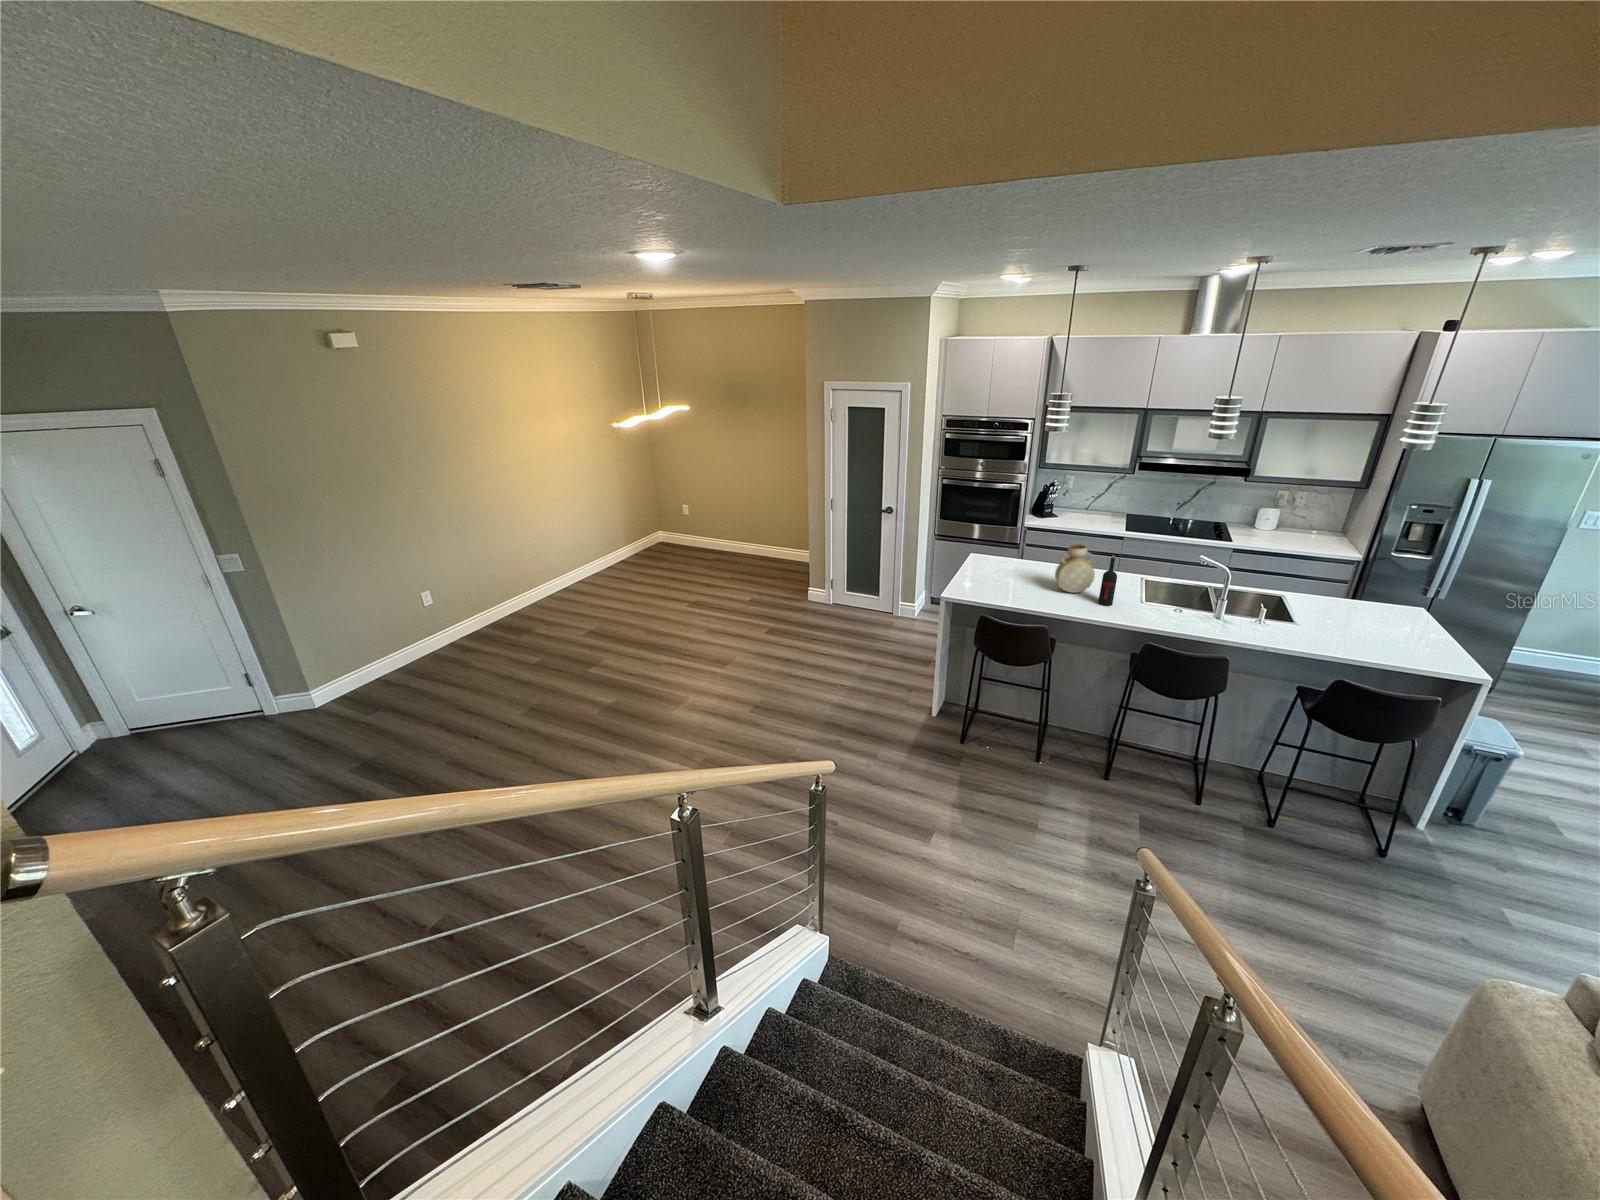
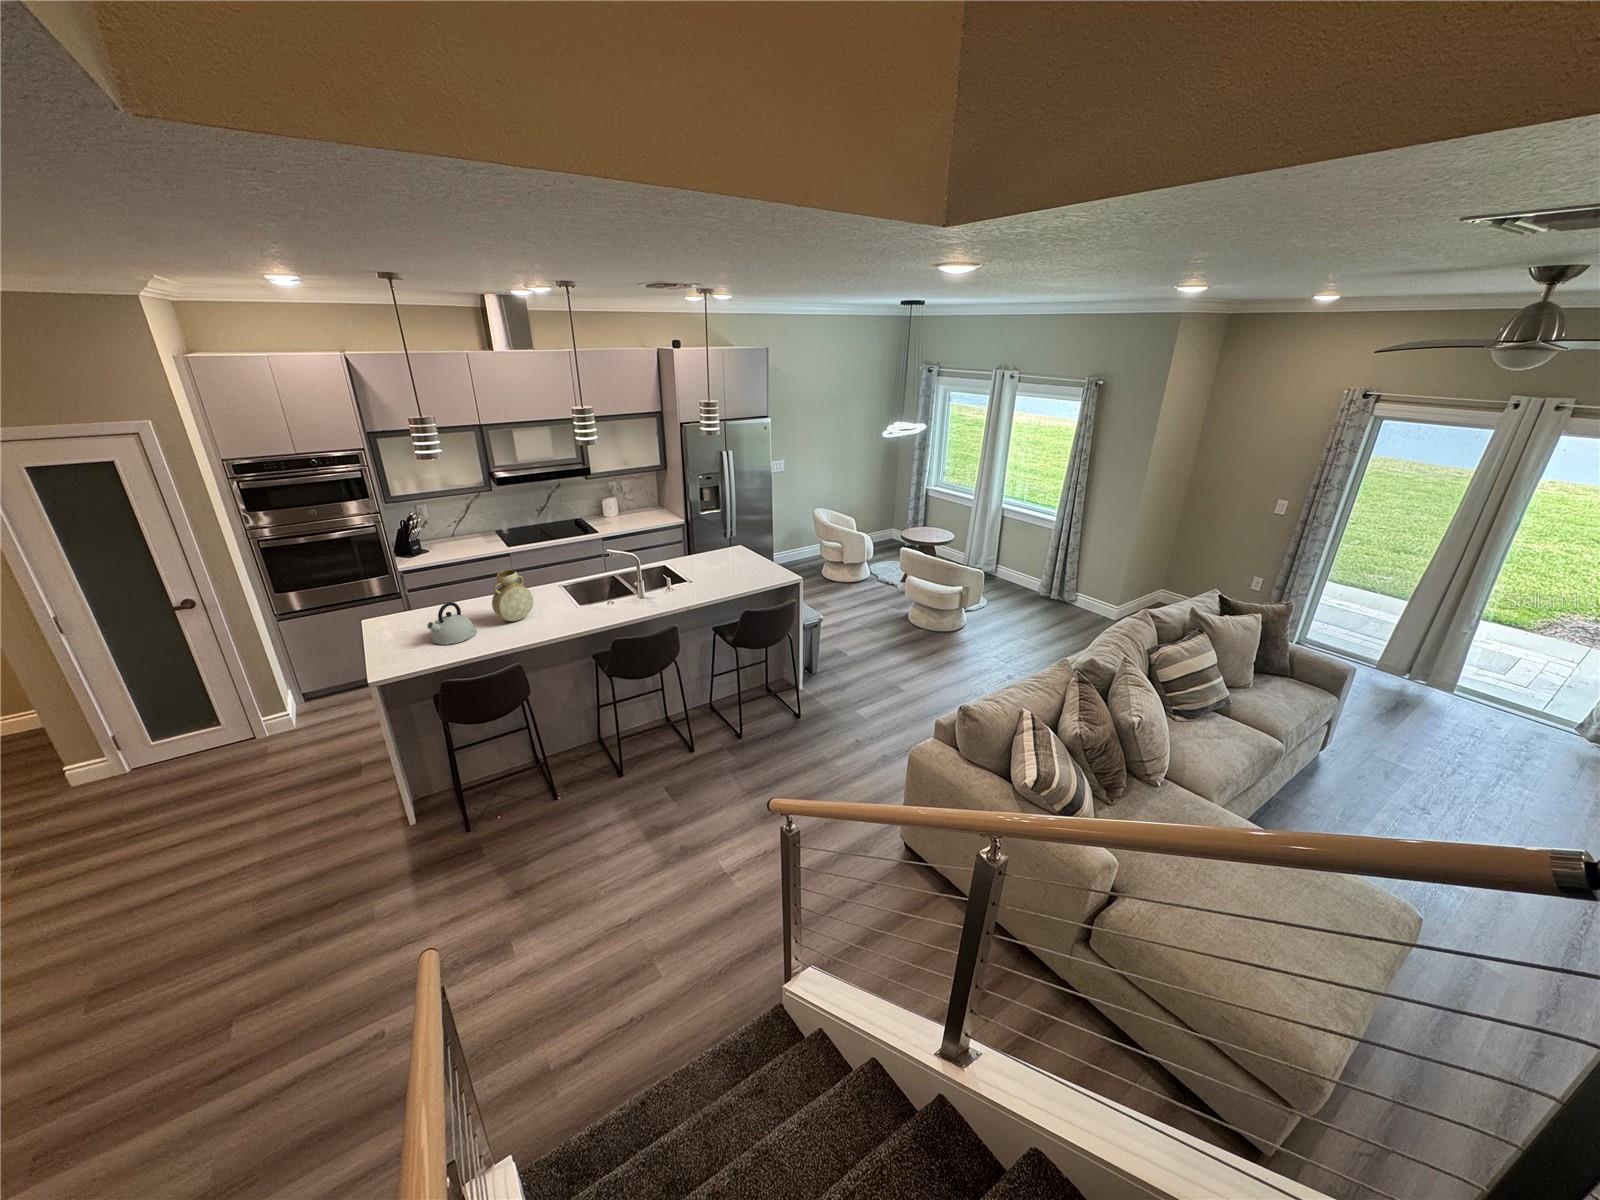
wine bottle: present [1098,555,1117,606] -> none [544,571,562,621]
kettle: none [996,557,1034,592] -> present [427,602,476,645]

